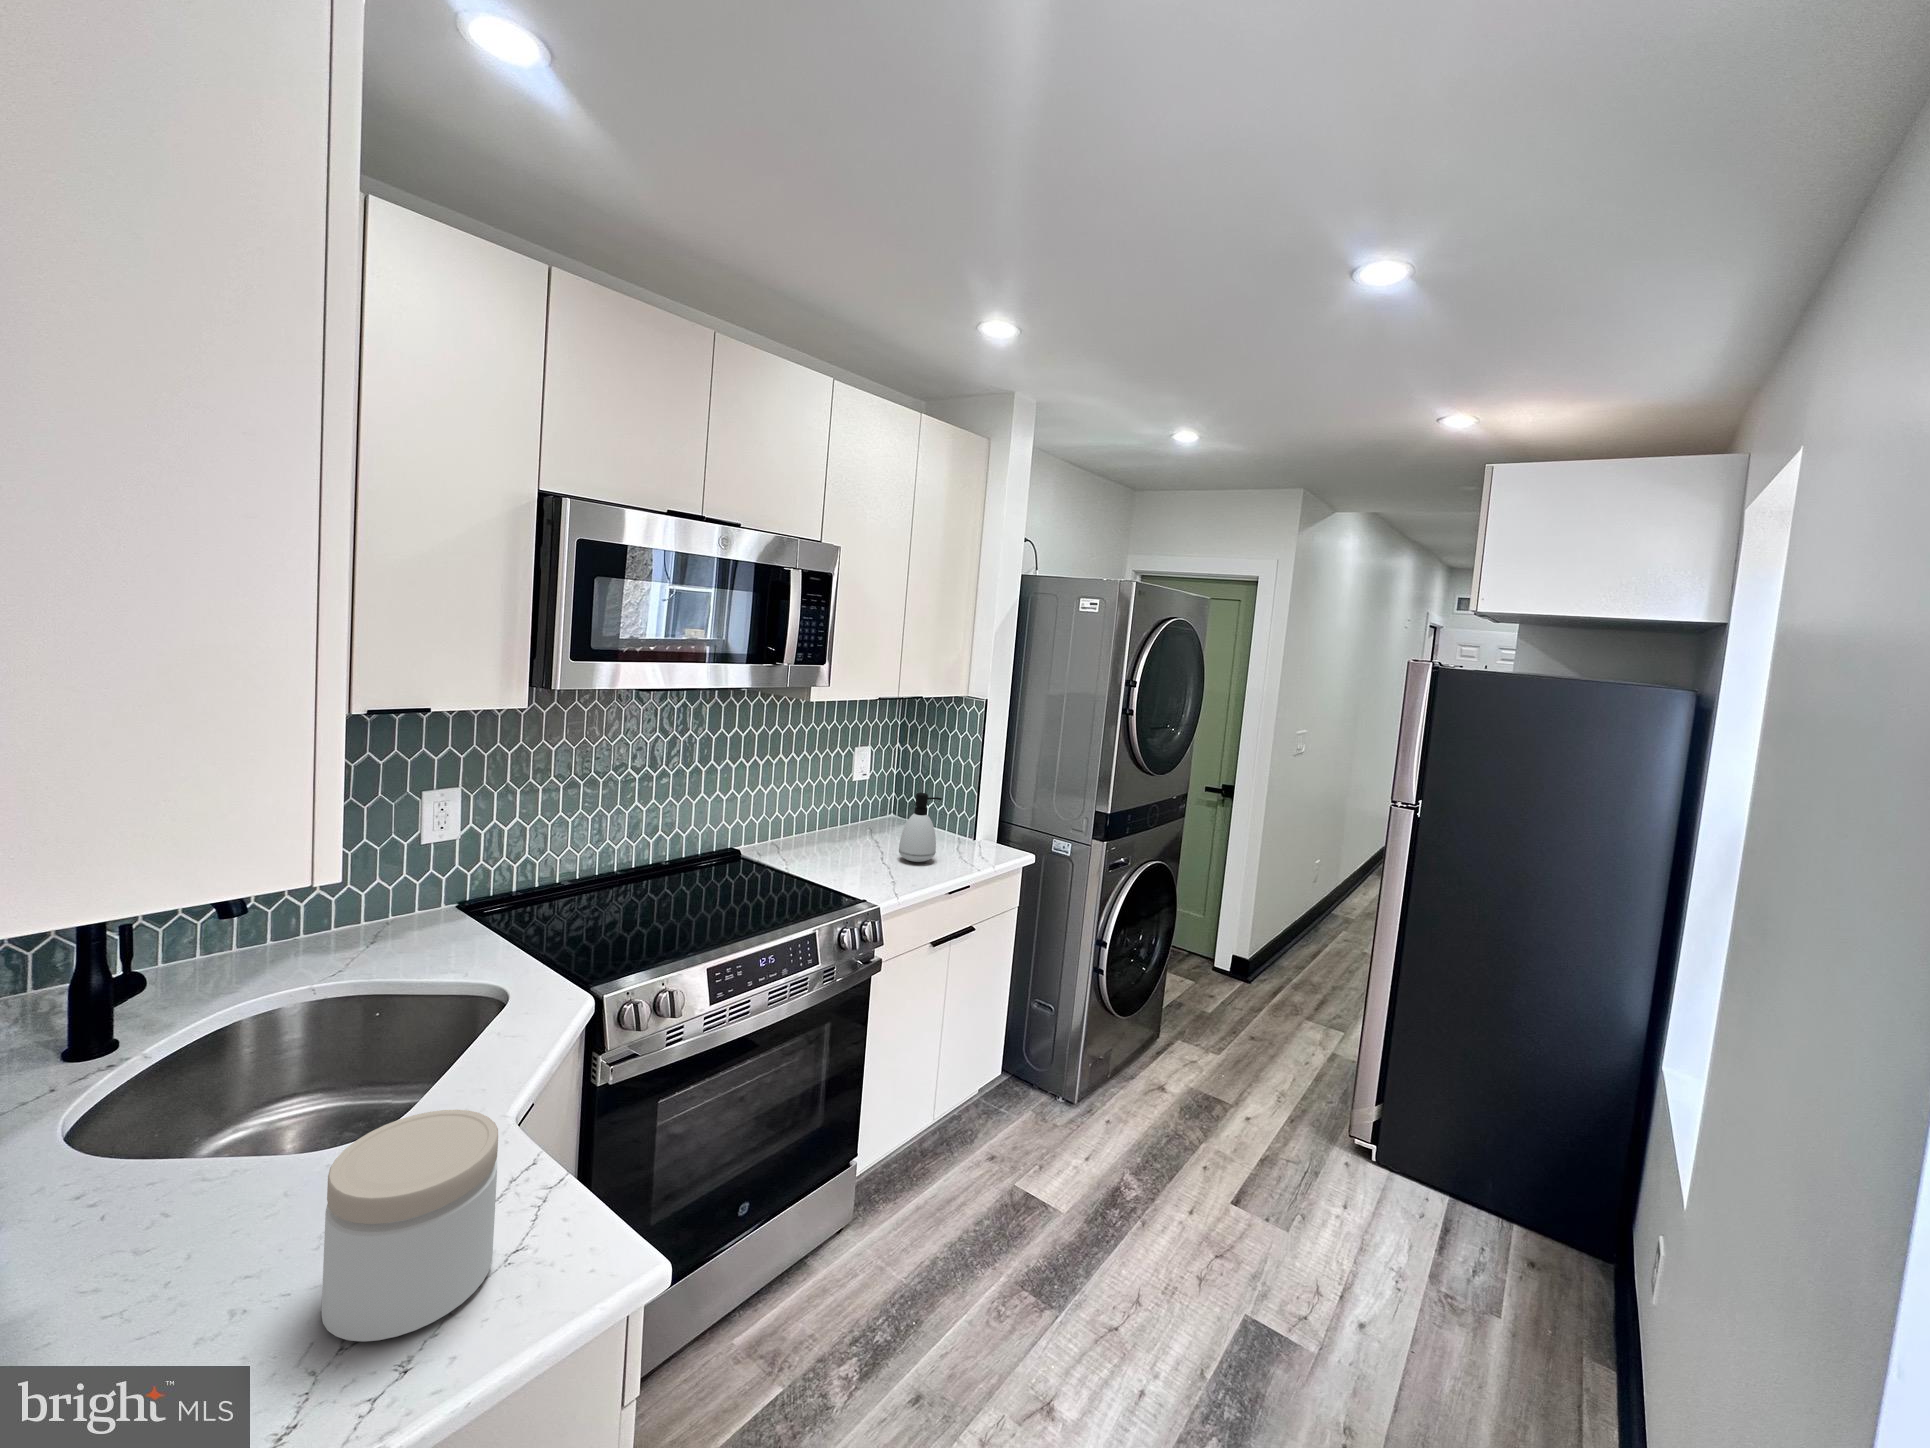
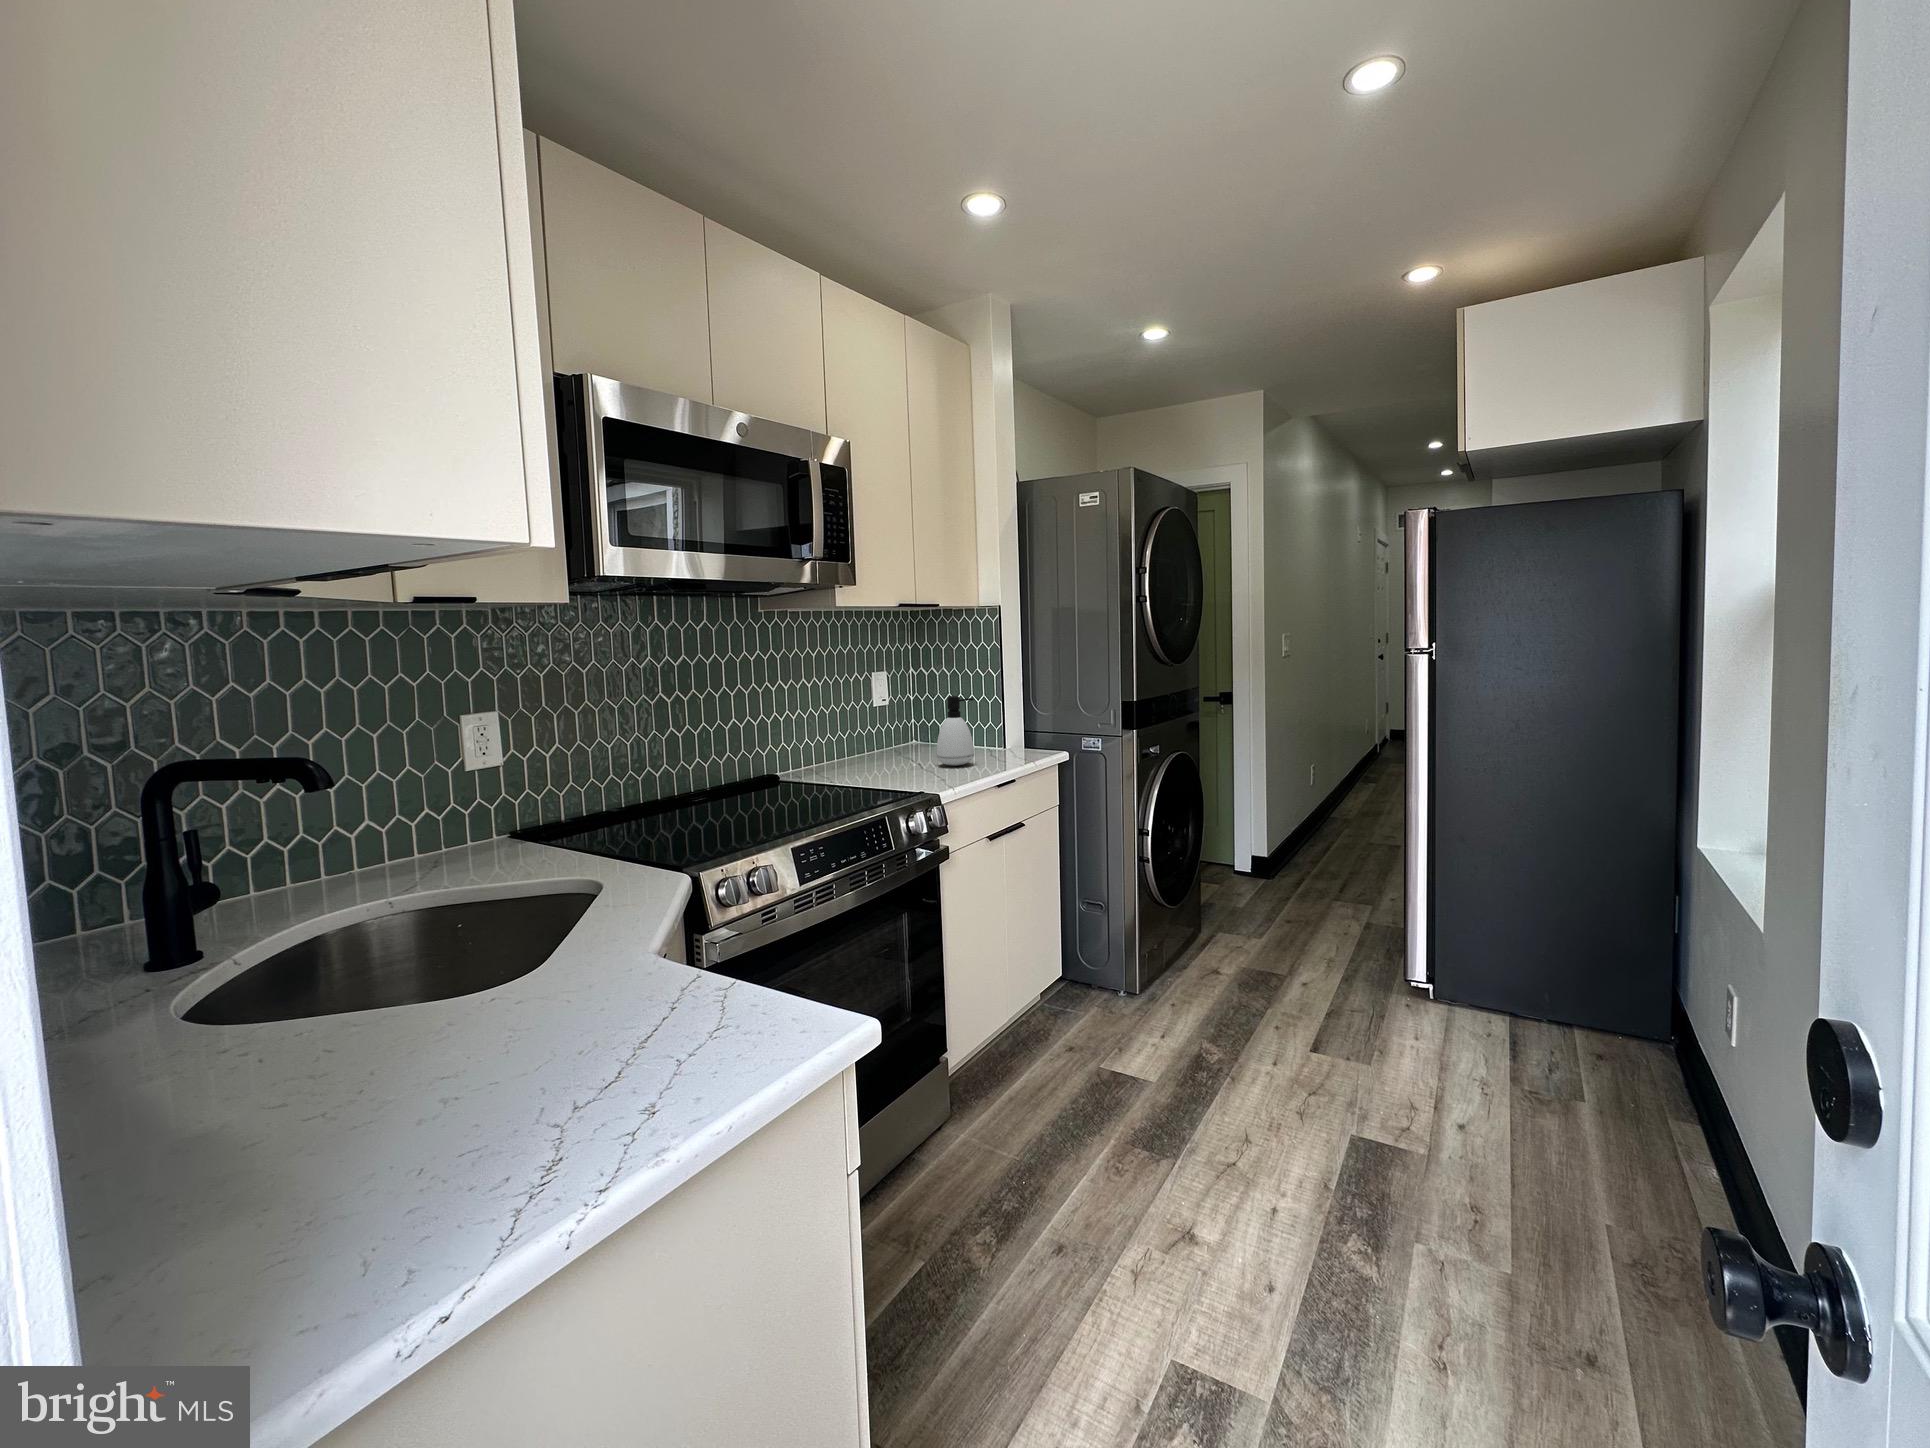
jar: present [321,1110,498,1342] -> none [551,883,716,1085]

